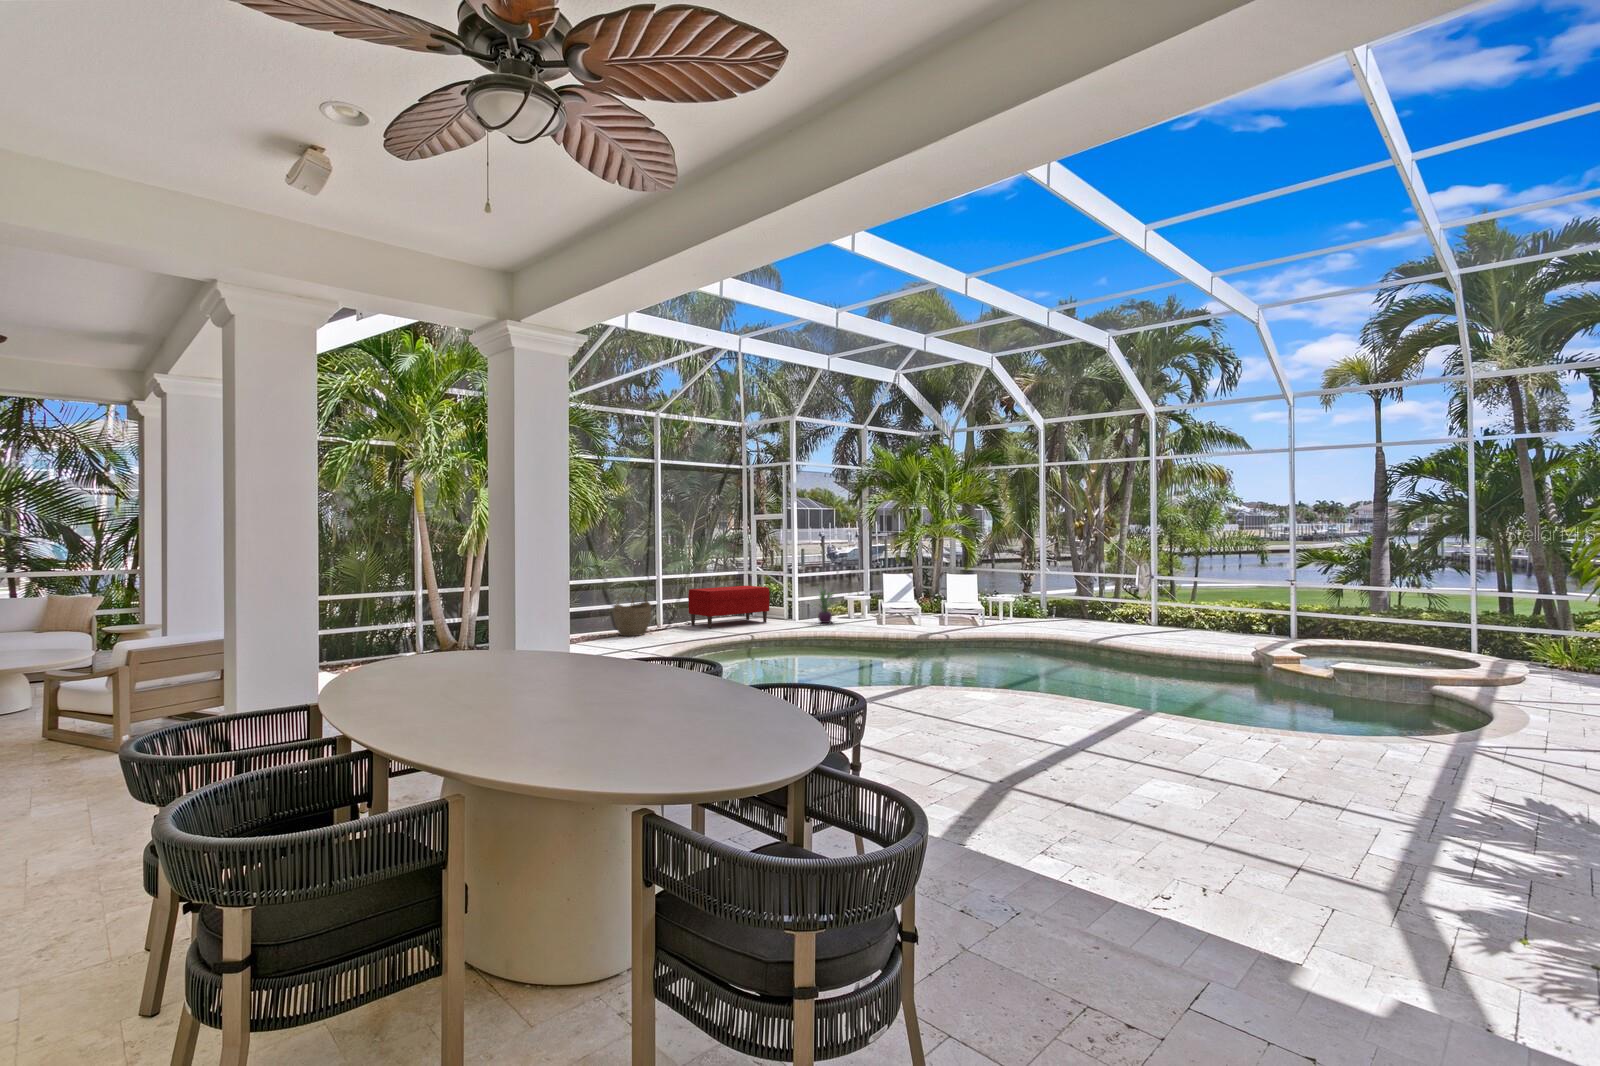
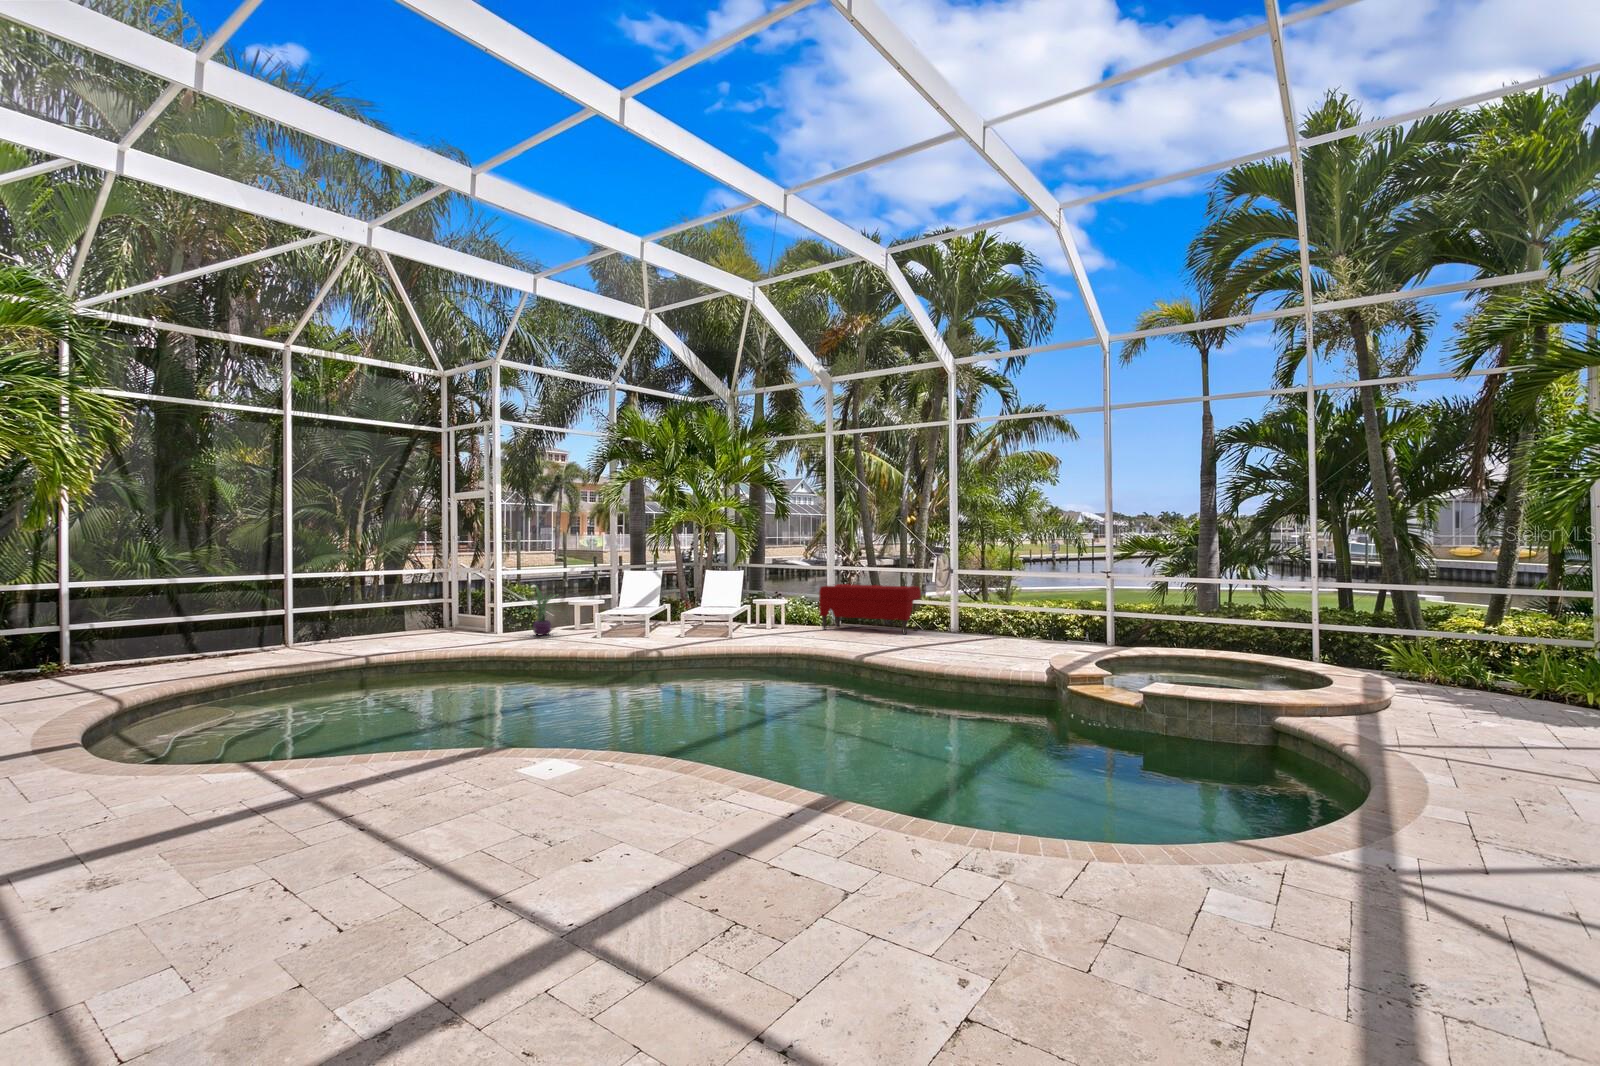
bench: present [688,586,770,628] -> present [819,584,921,634]
woven basket: present [613,597,651,636] -> none [198,597,262,659]

